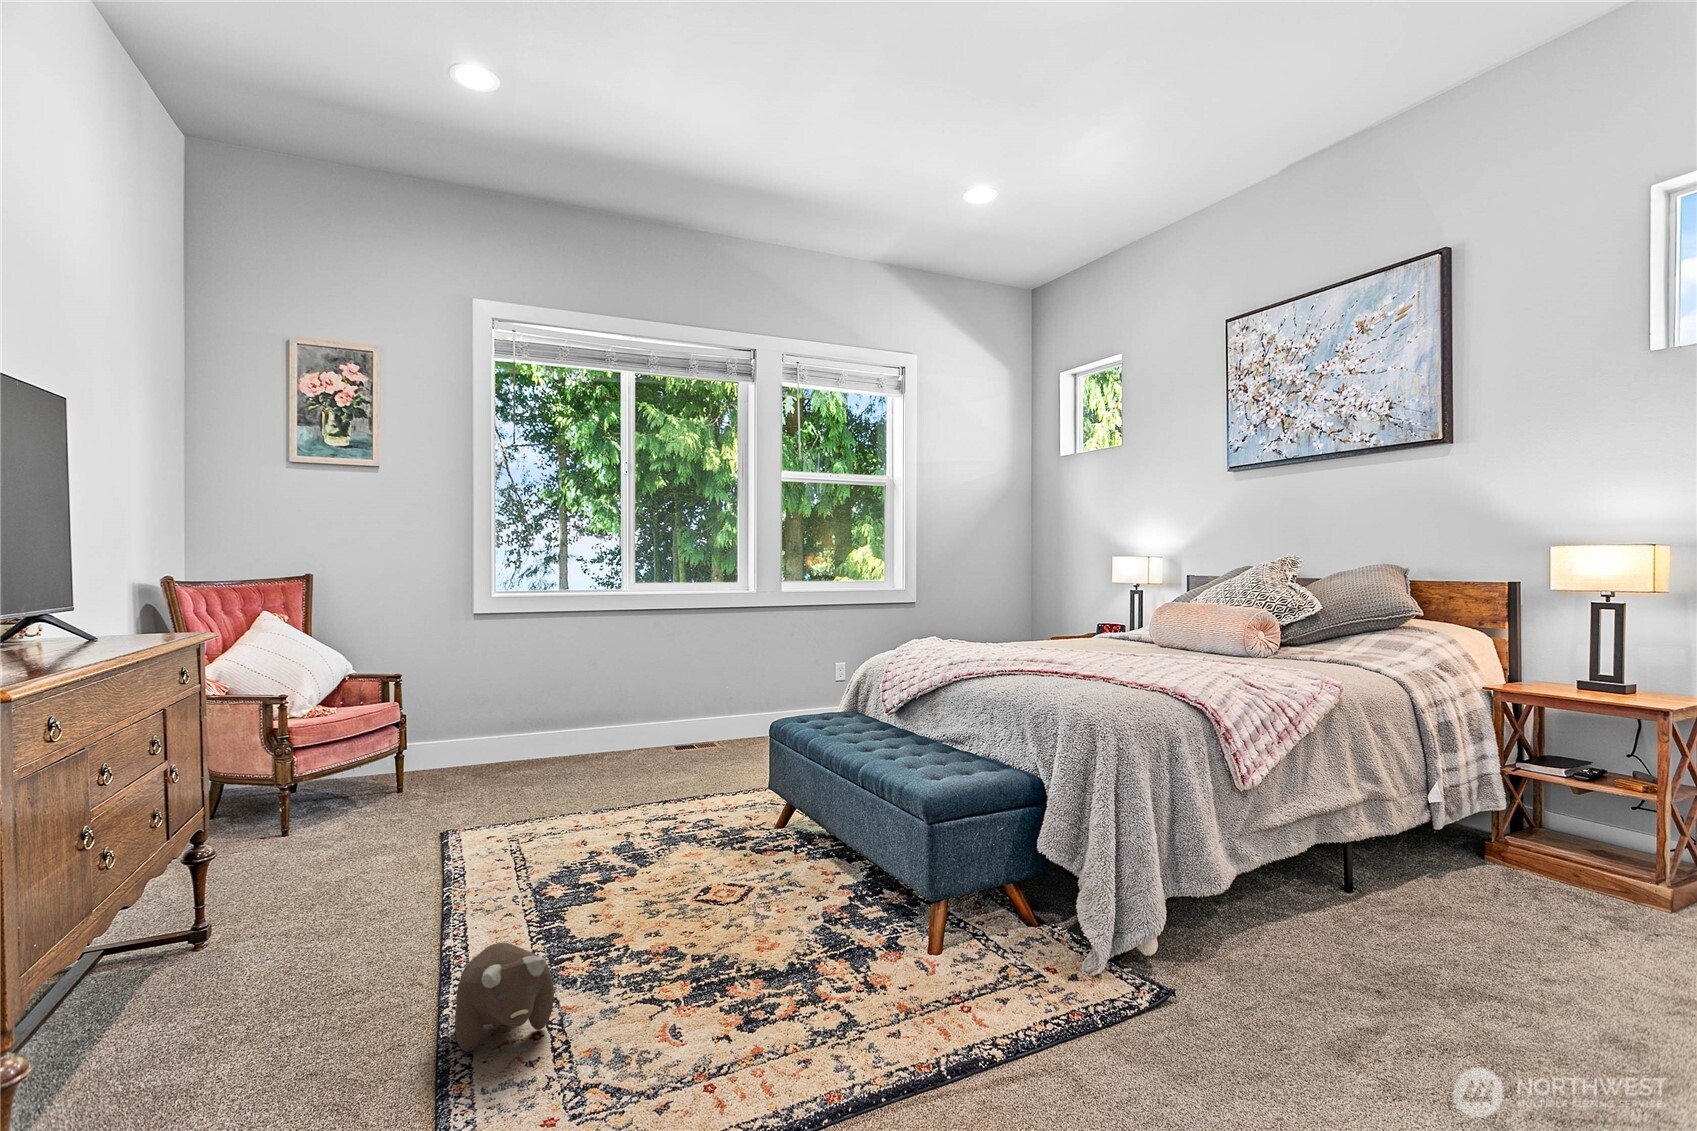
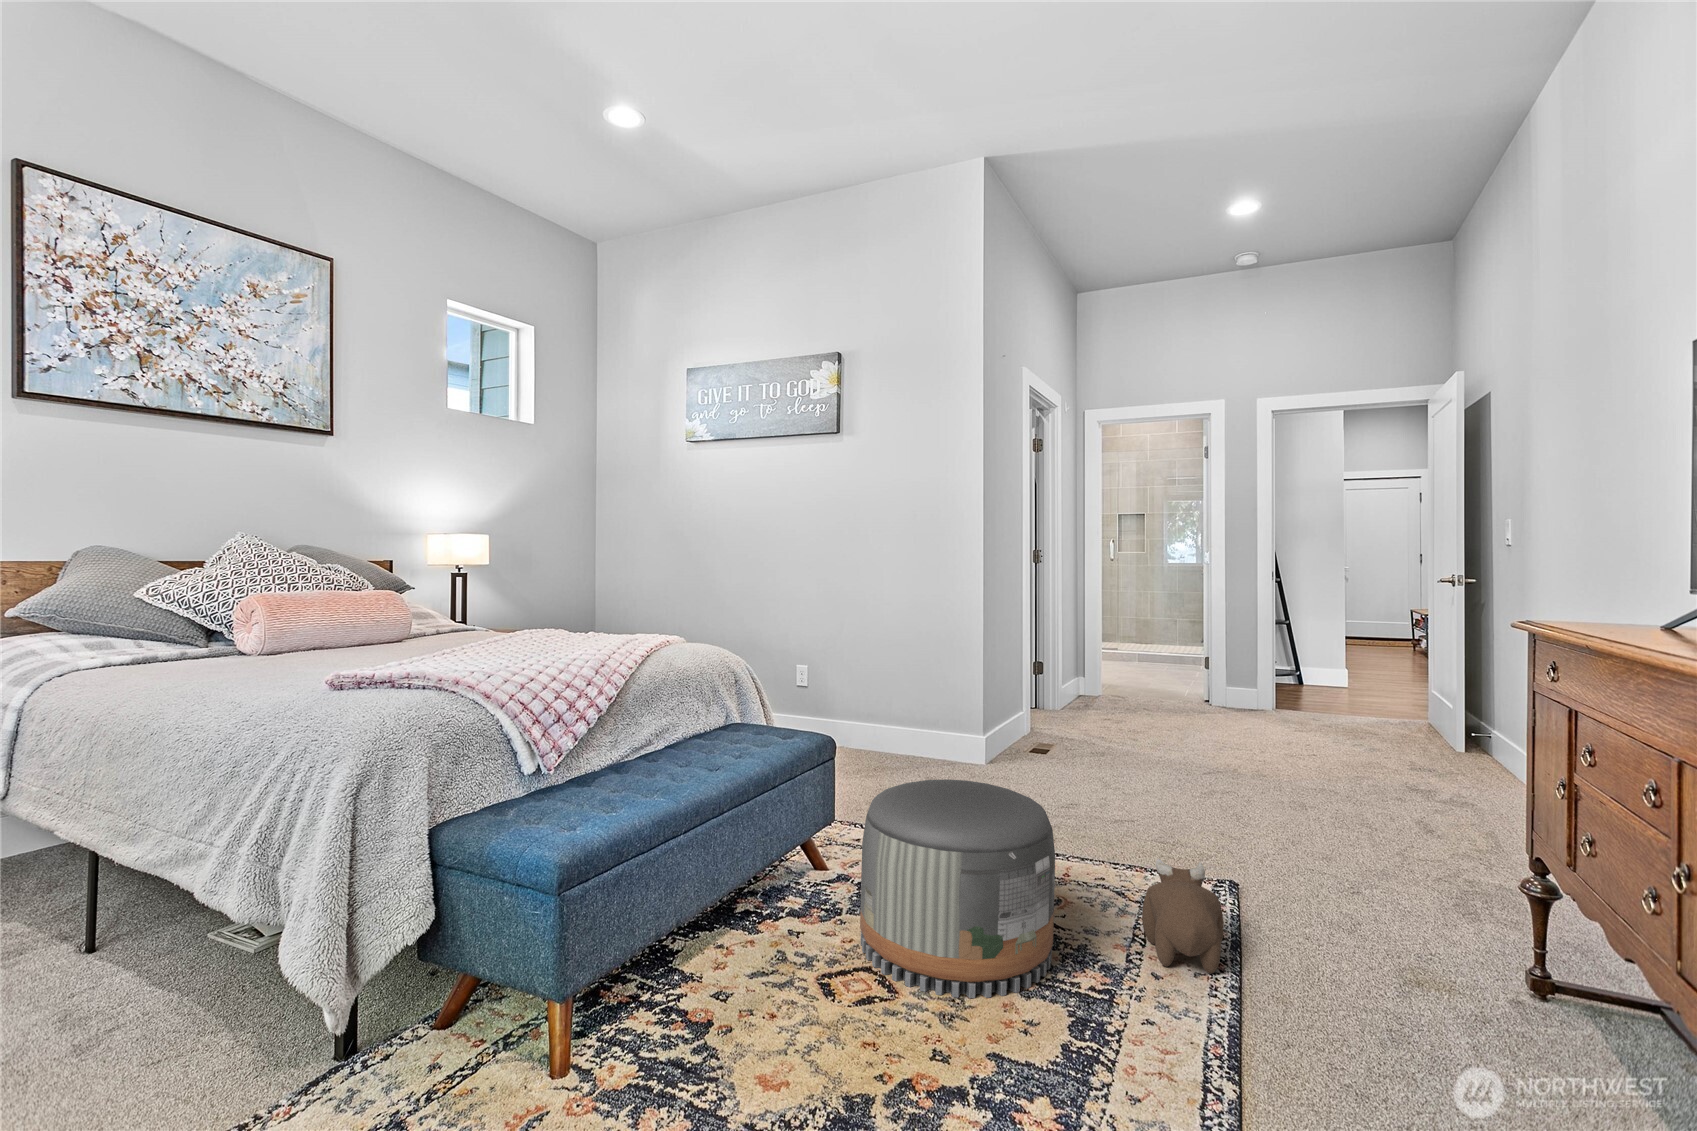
pouf: none [615,780,801,983] -> present [860,779,1055,998]

